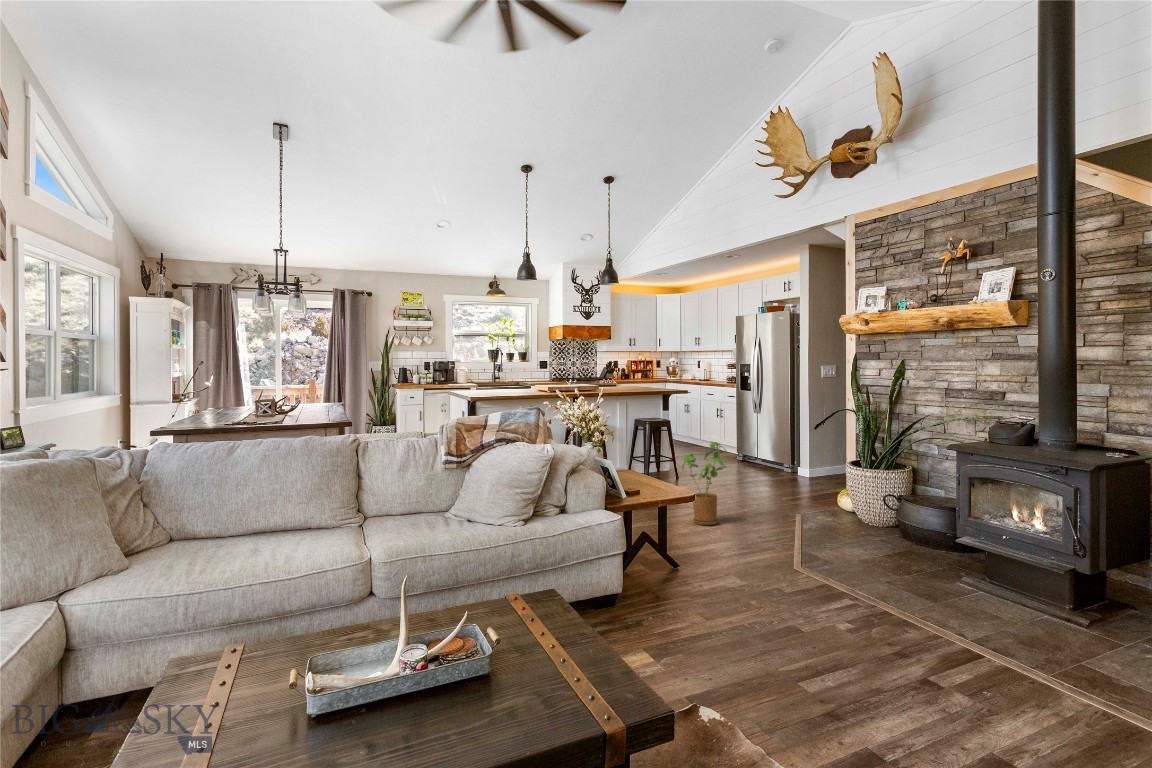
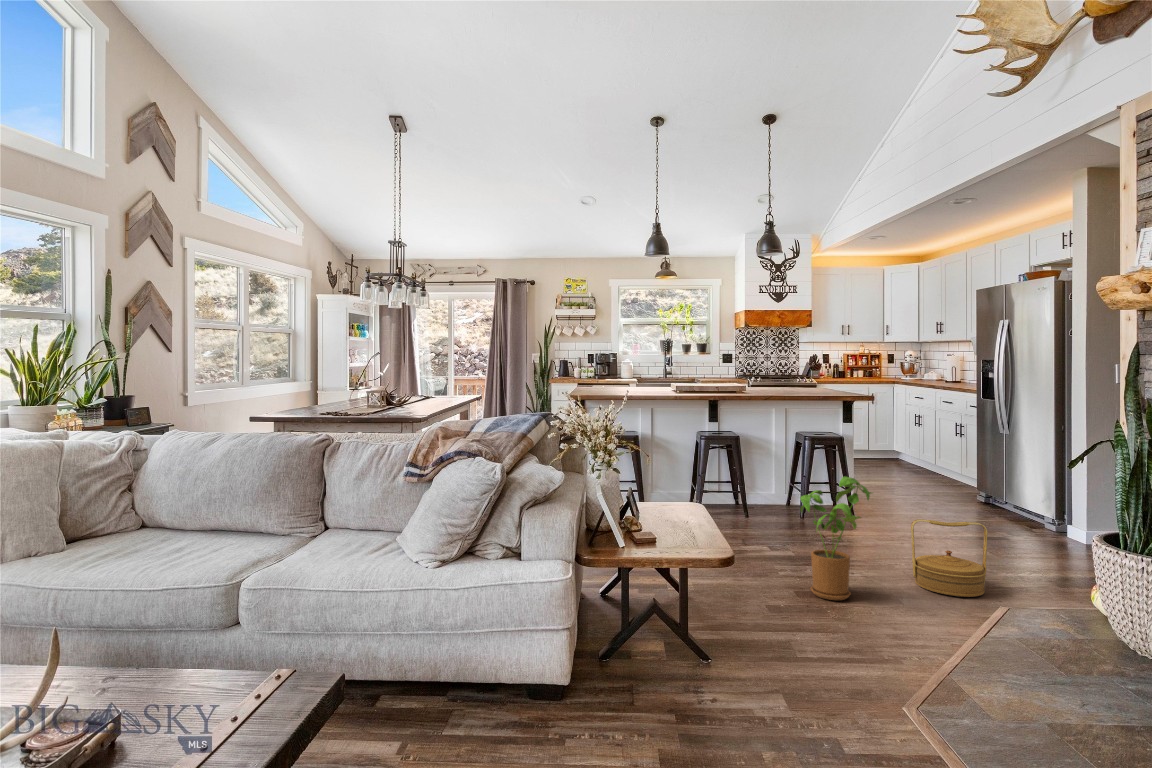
basket: none [740,465,782,512] -> present [911,519,988,597]

